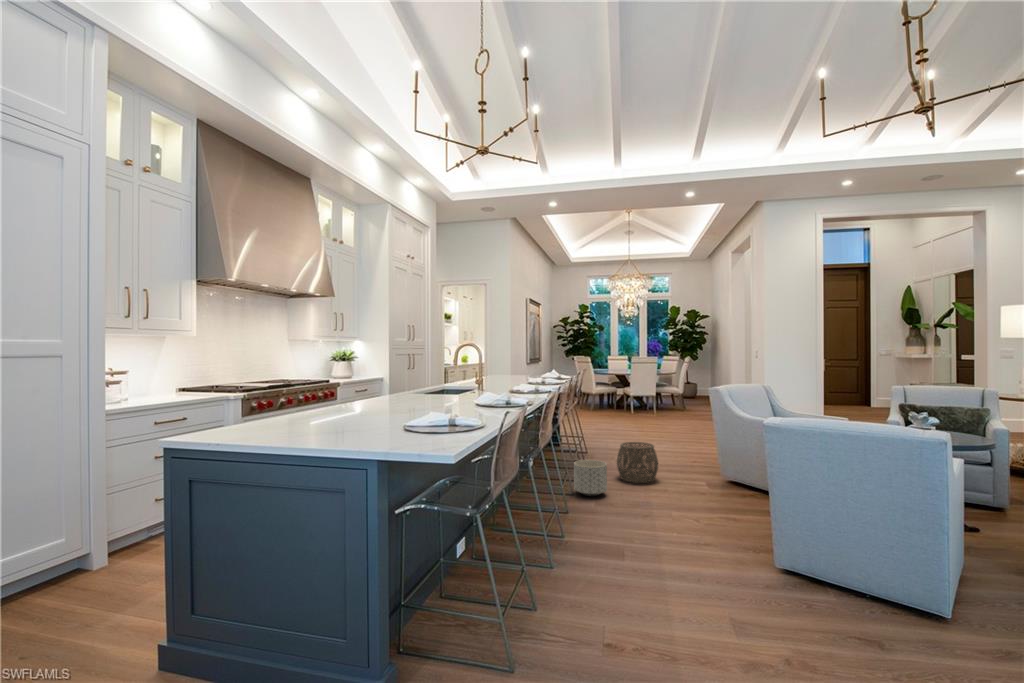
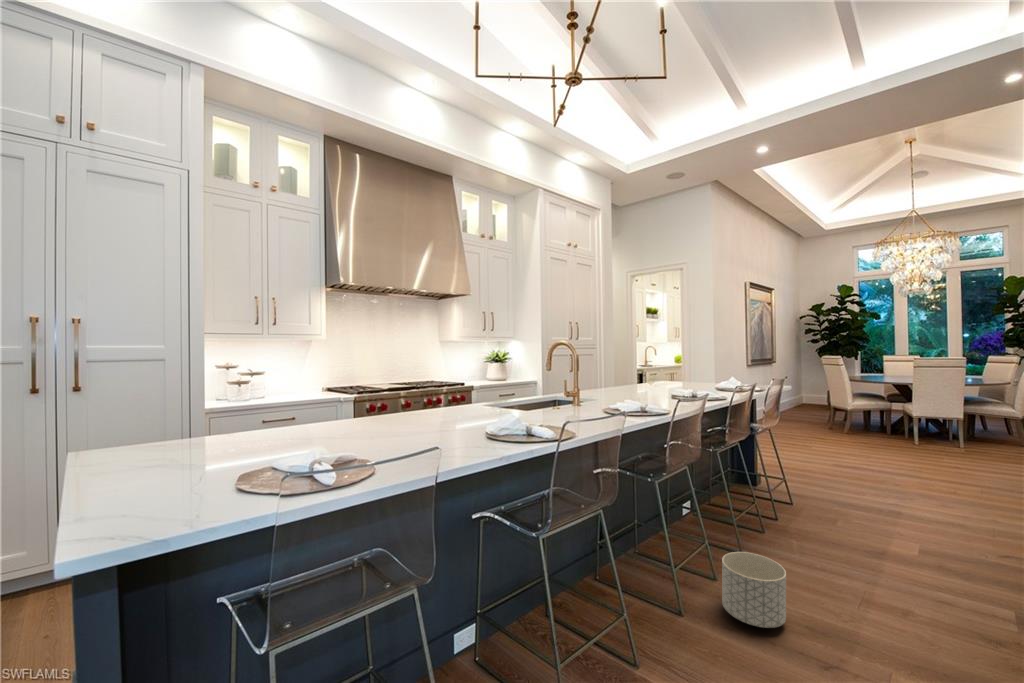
woven basket: present [617,442,658,483] -> none [826,528,922,621]

